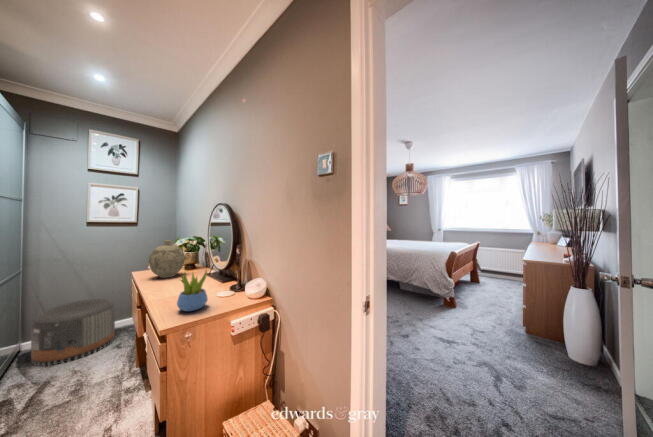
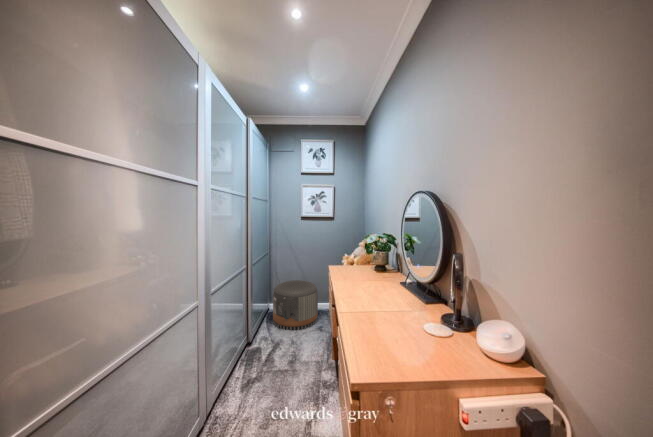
decorative vase: present [149,240,185,278] -> none [344,236,376,278]
succulent plant: present [177,270,208,311] -> none [383,288,425,355]

